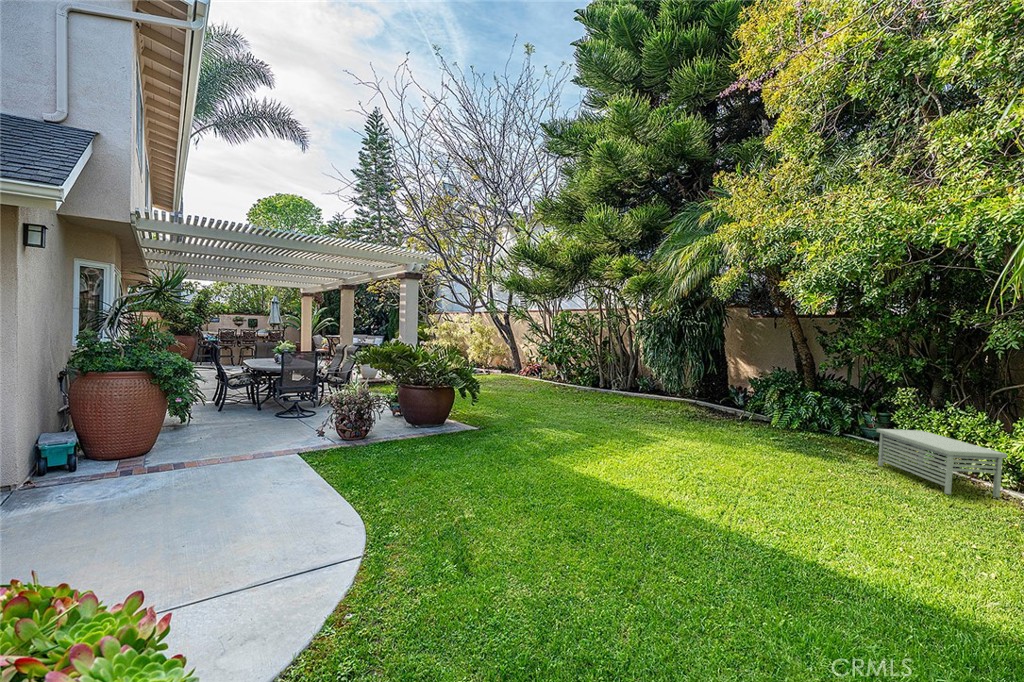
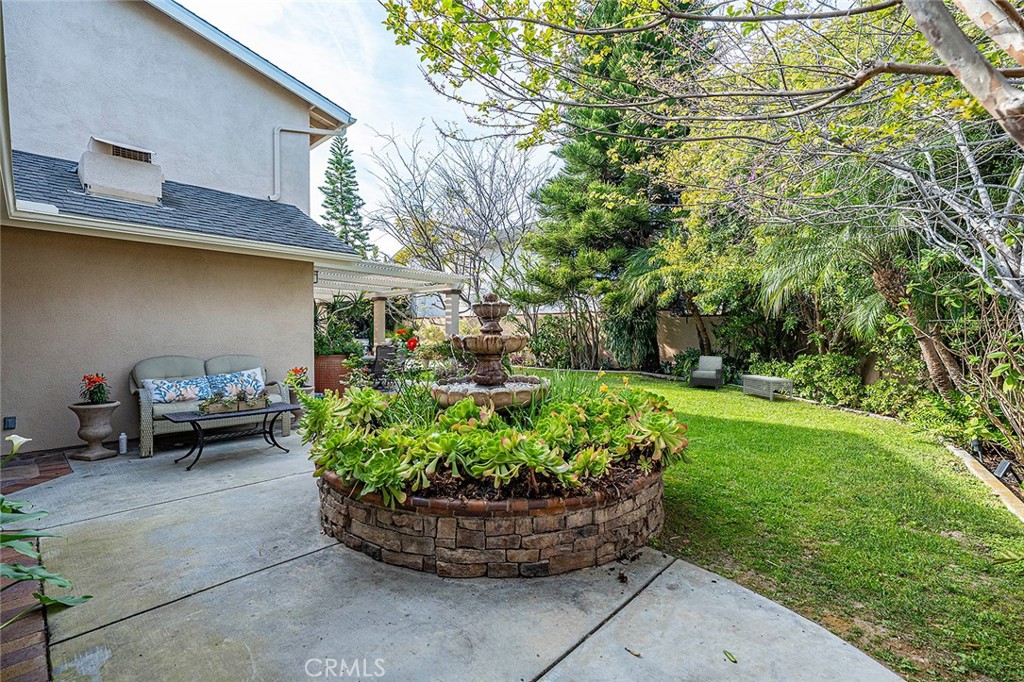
armchair: none [768,384,843,448] -> present [688,356,726,390]

